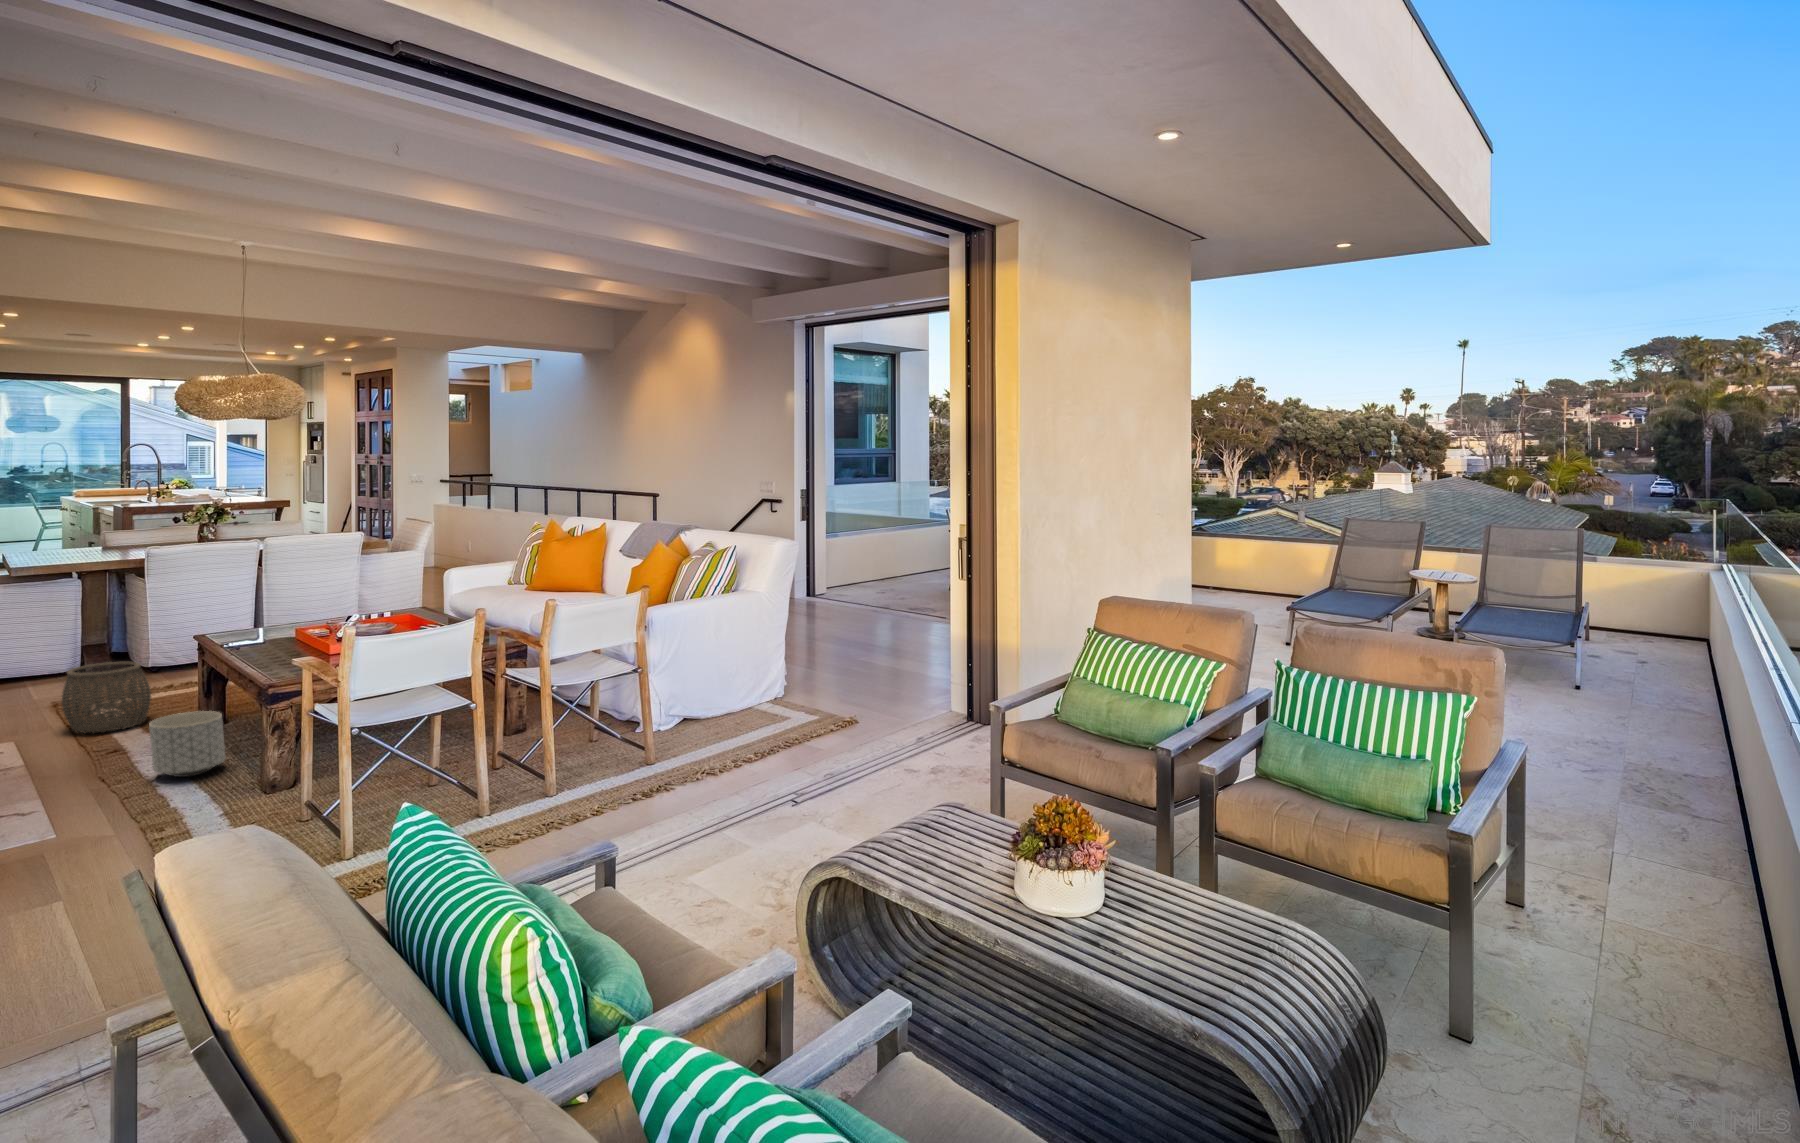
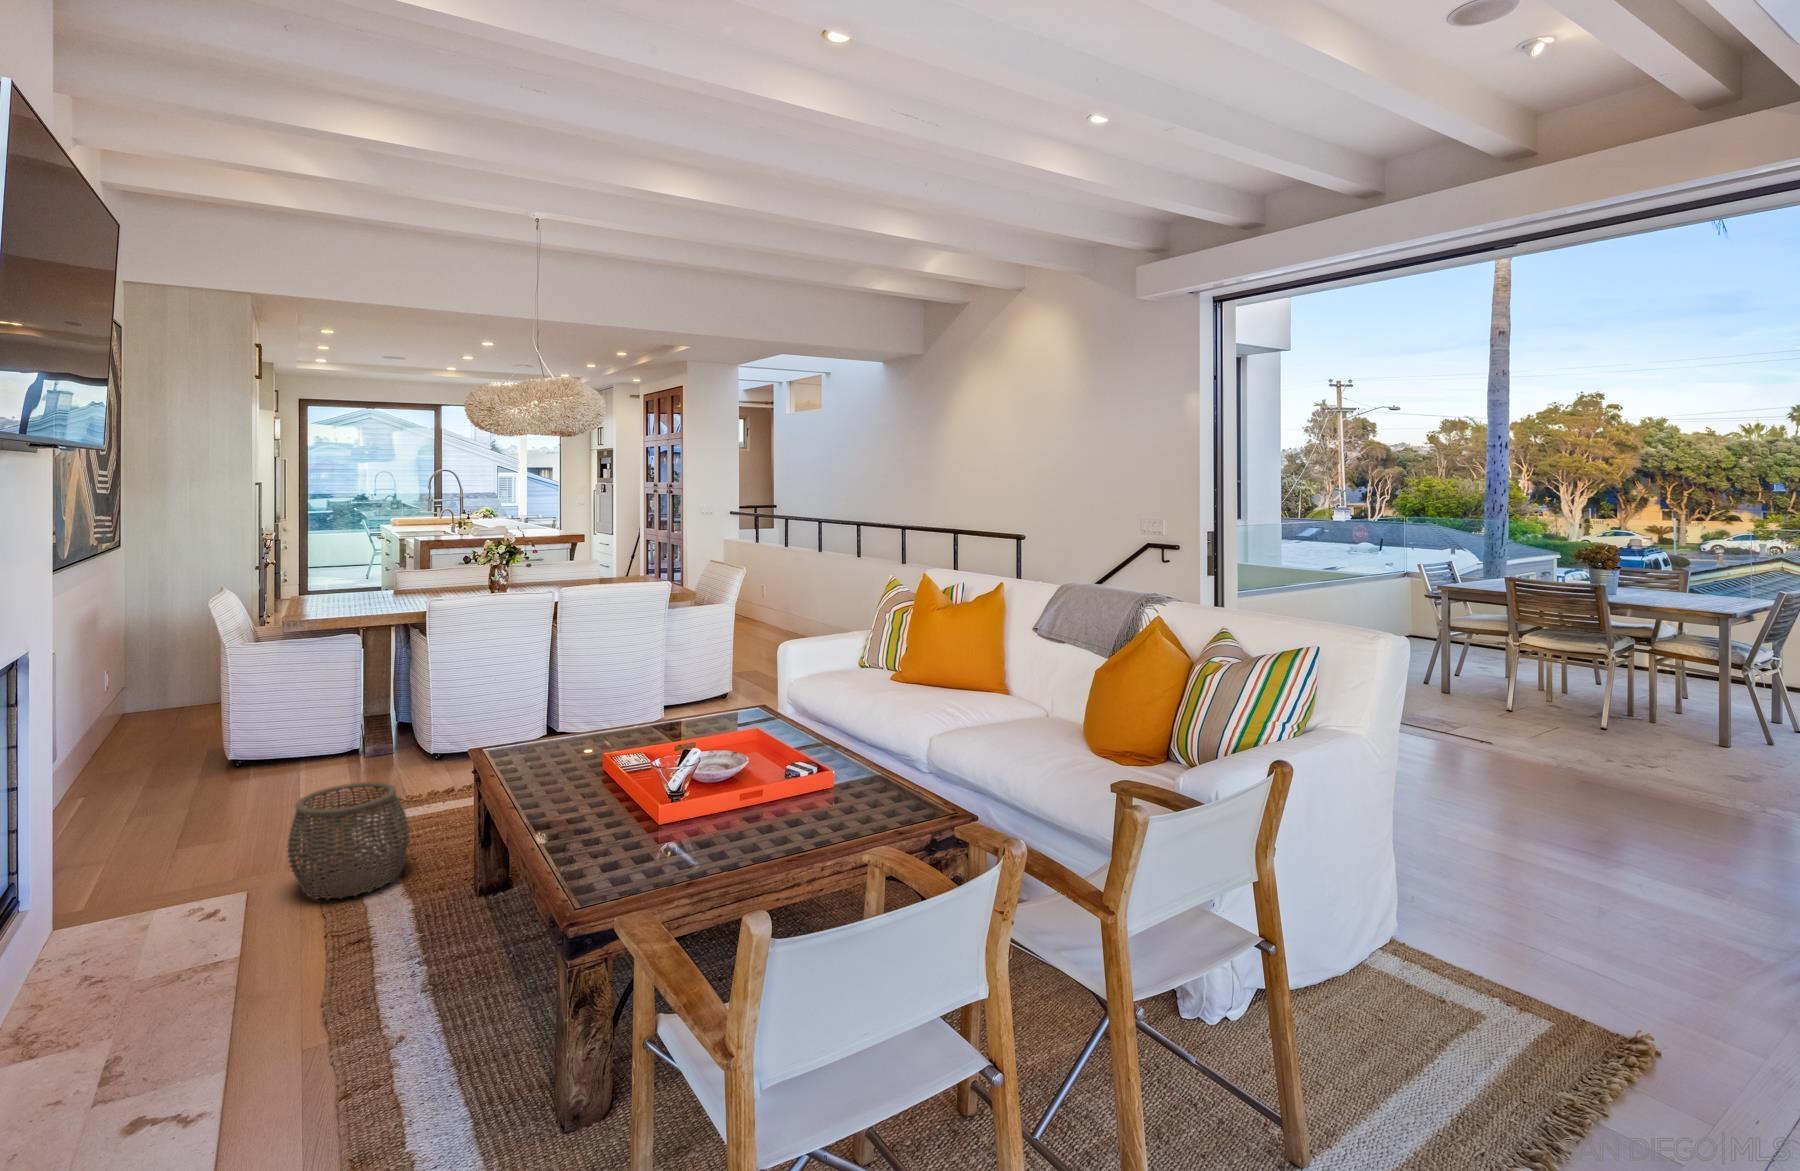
planter: present [149,711,225,777] -> none [376,919,498,1054]

